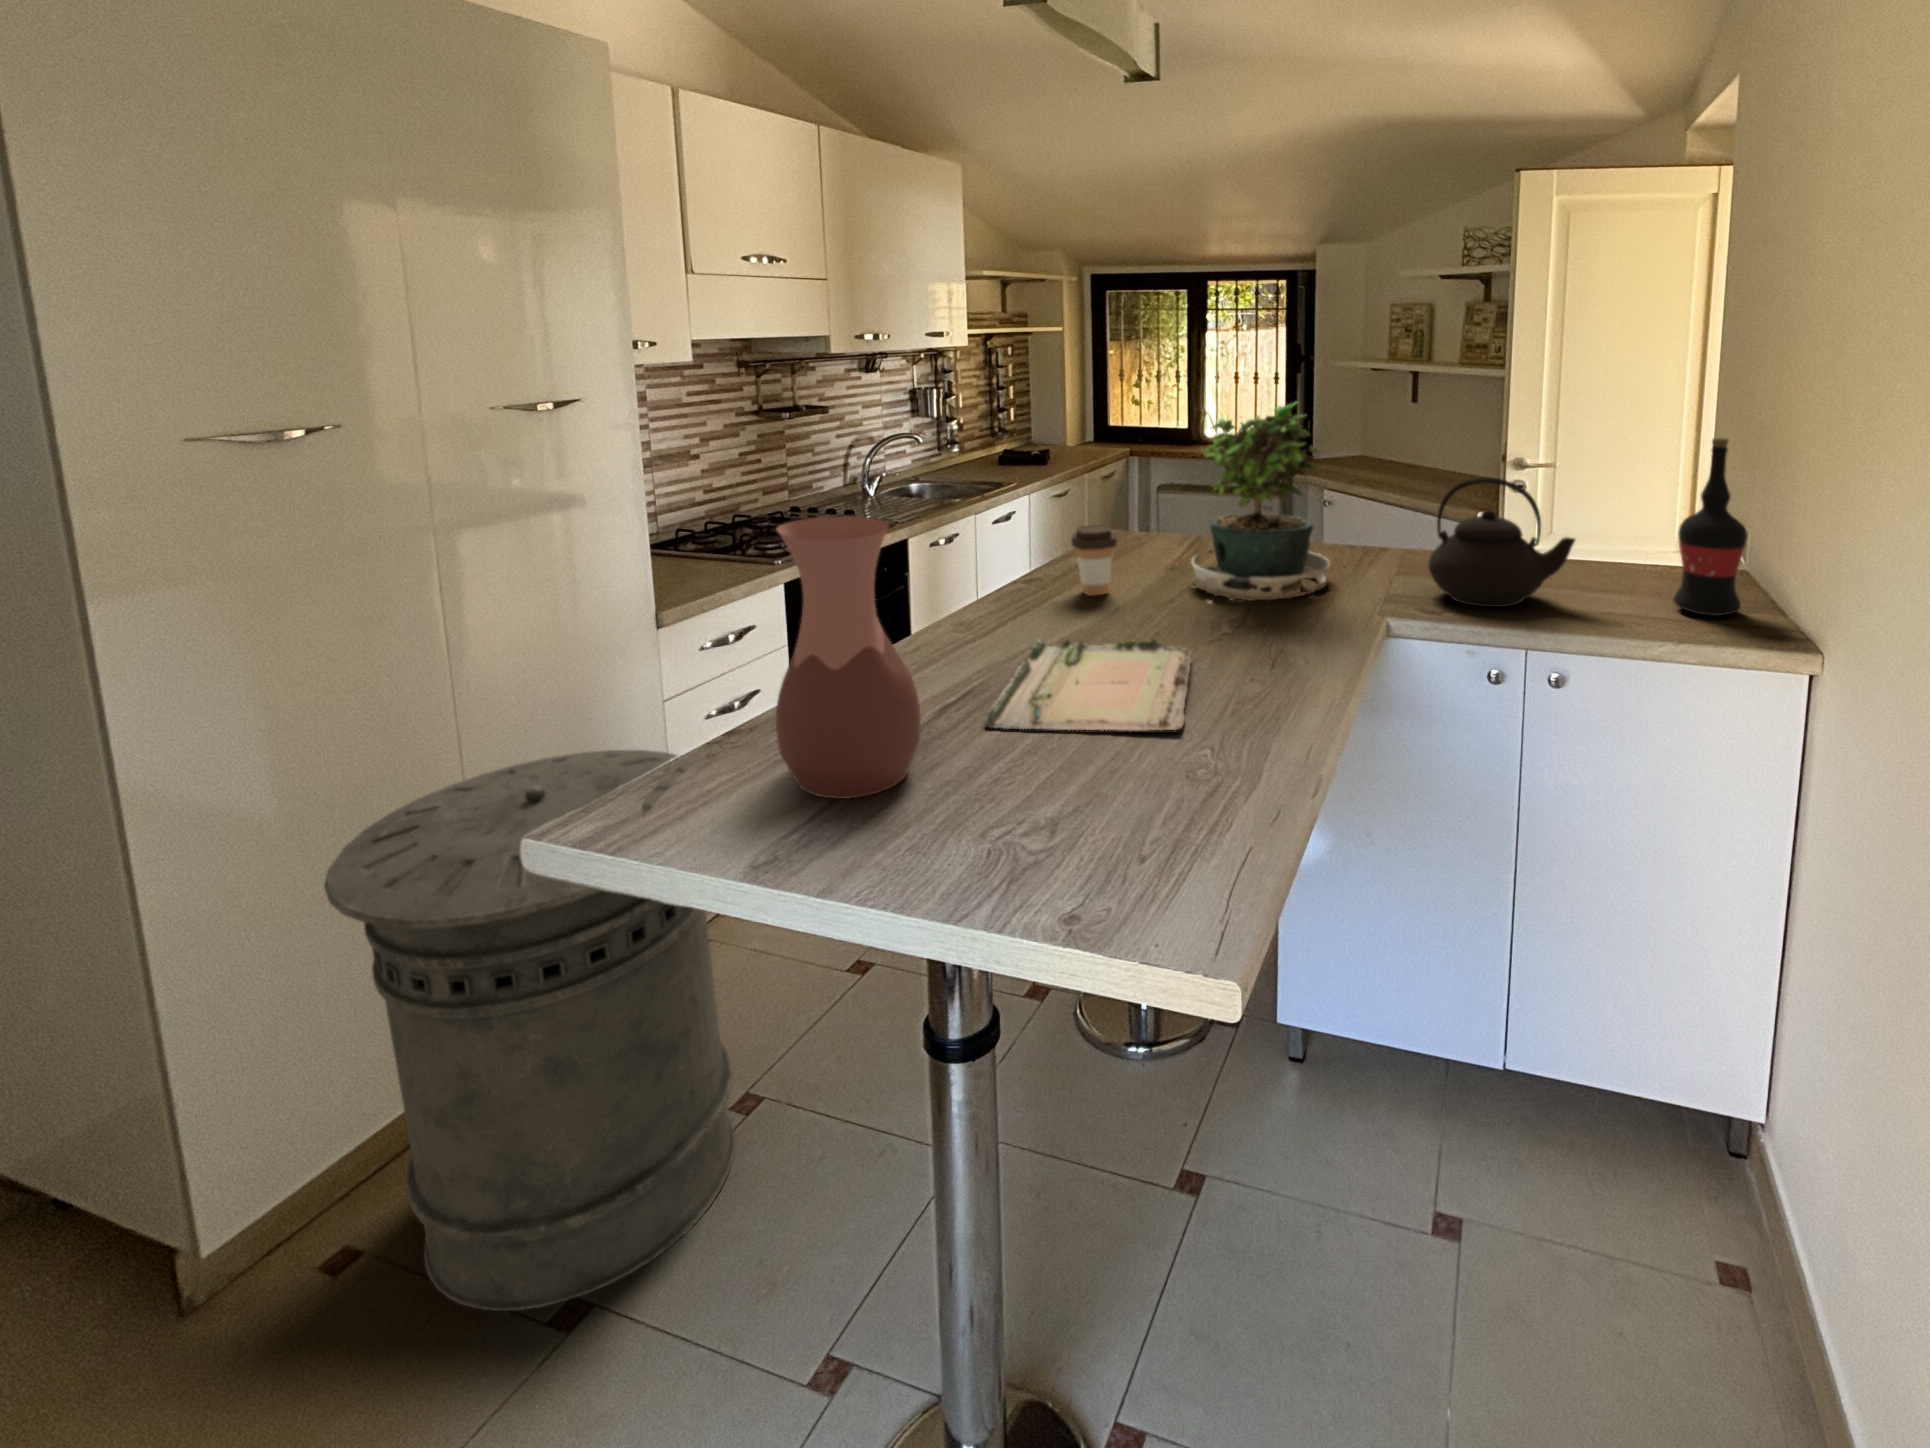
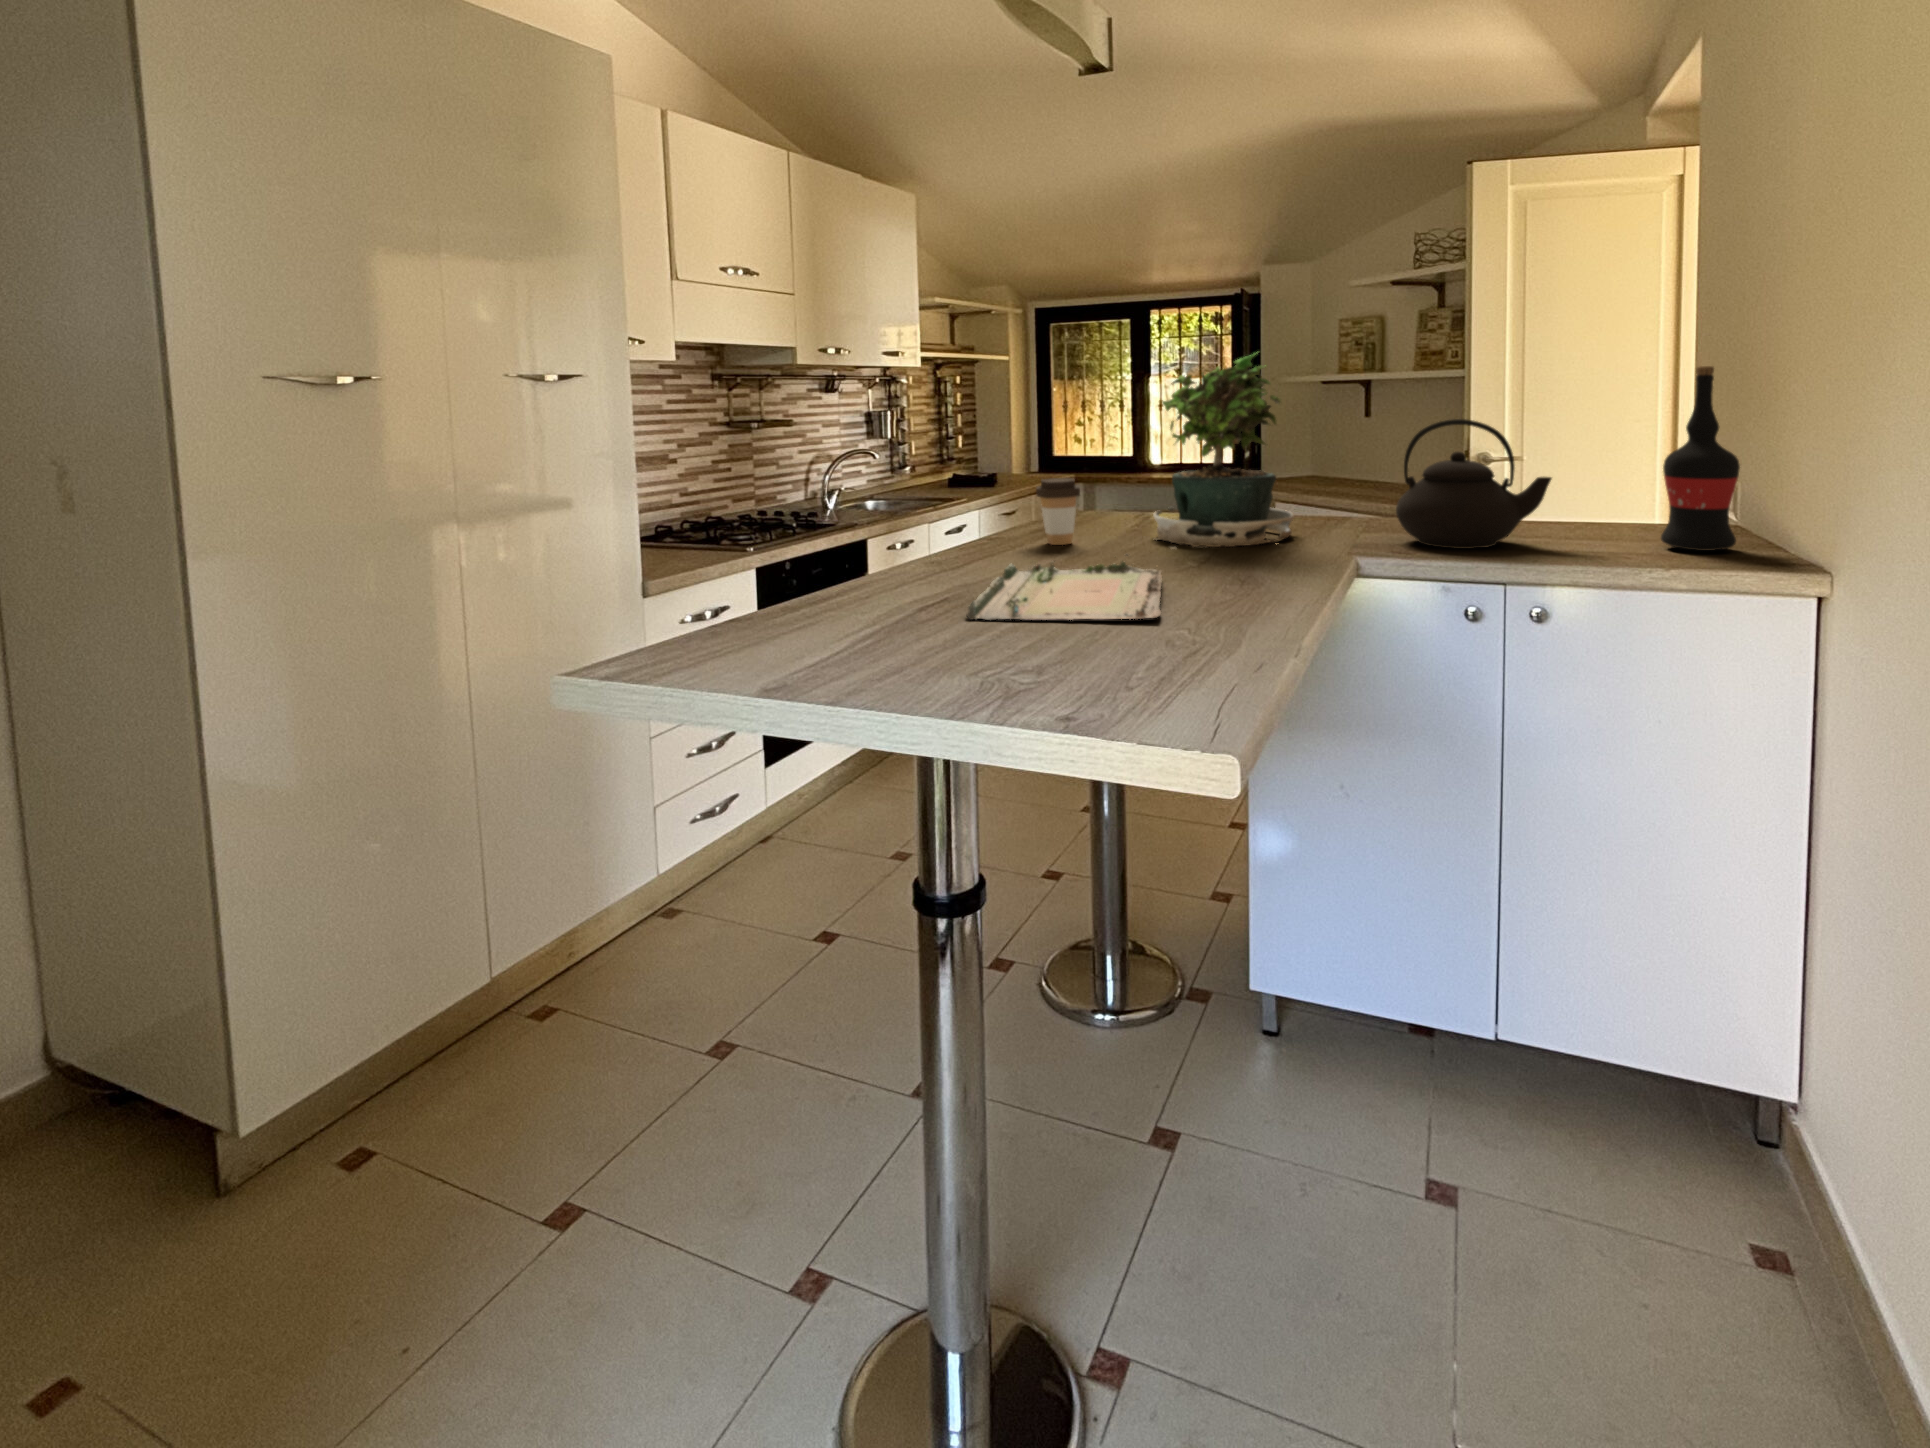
vase: present [776,516,921,799] -> none [777,401,909,659]
trash can: present [324,750,735,1311] -> none [359,696,714,1217]

